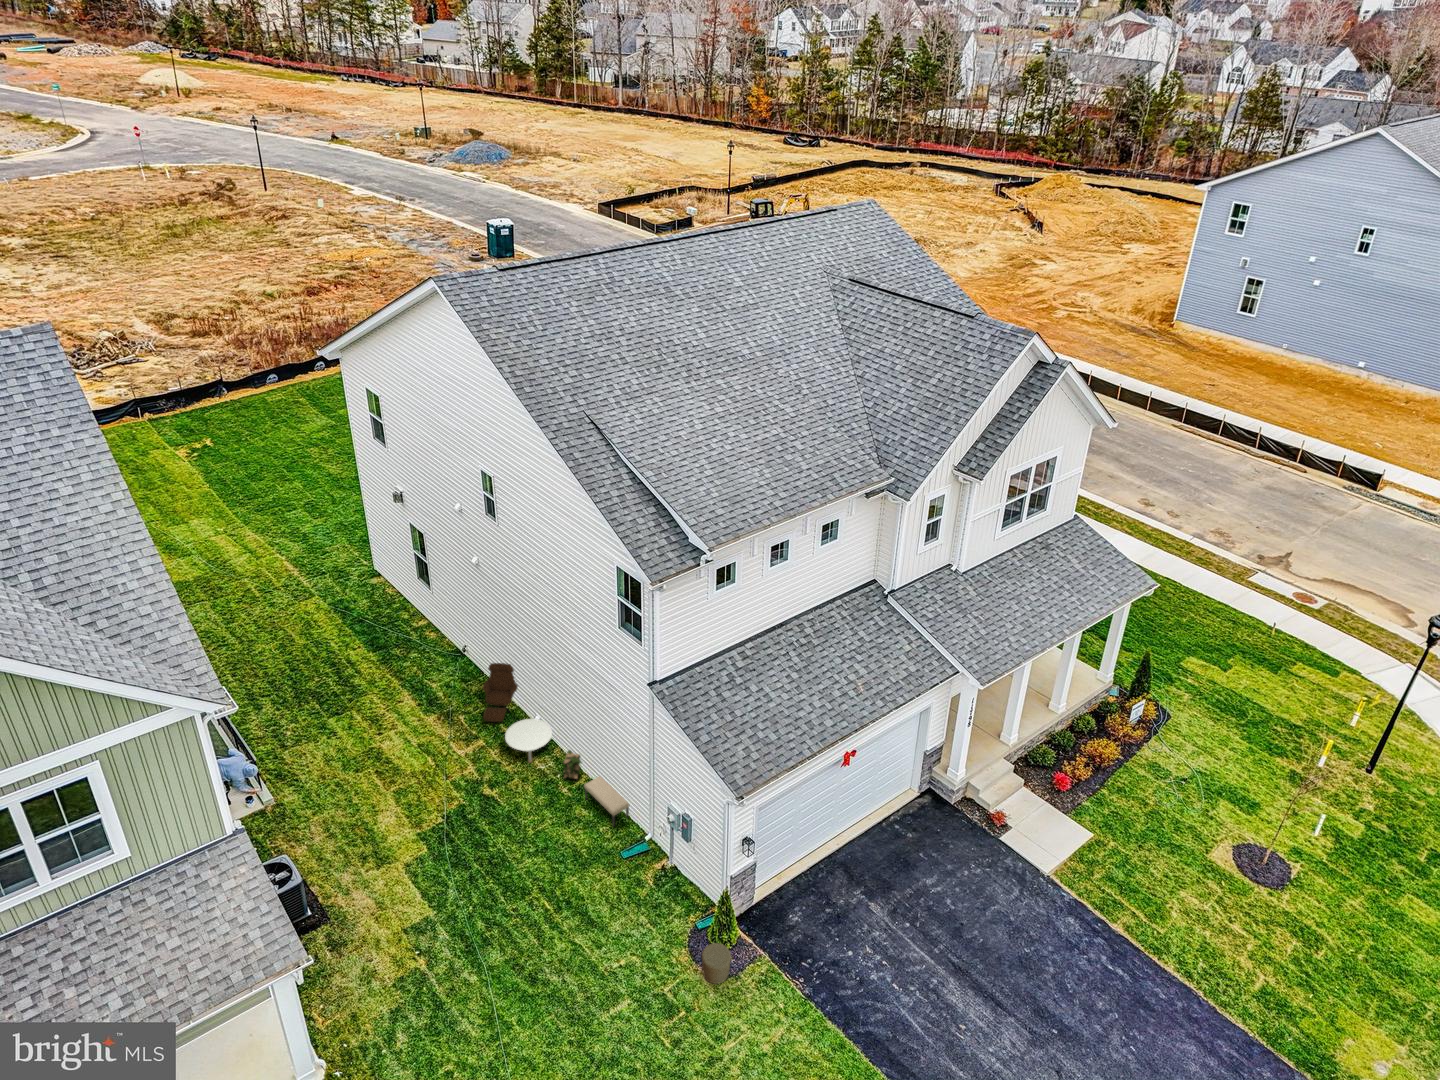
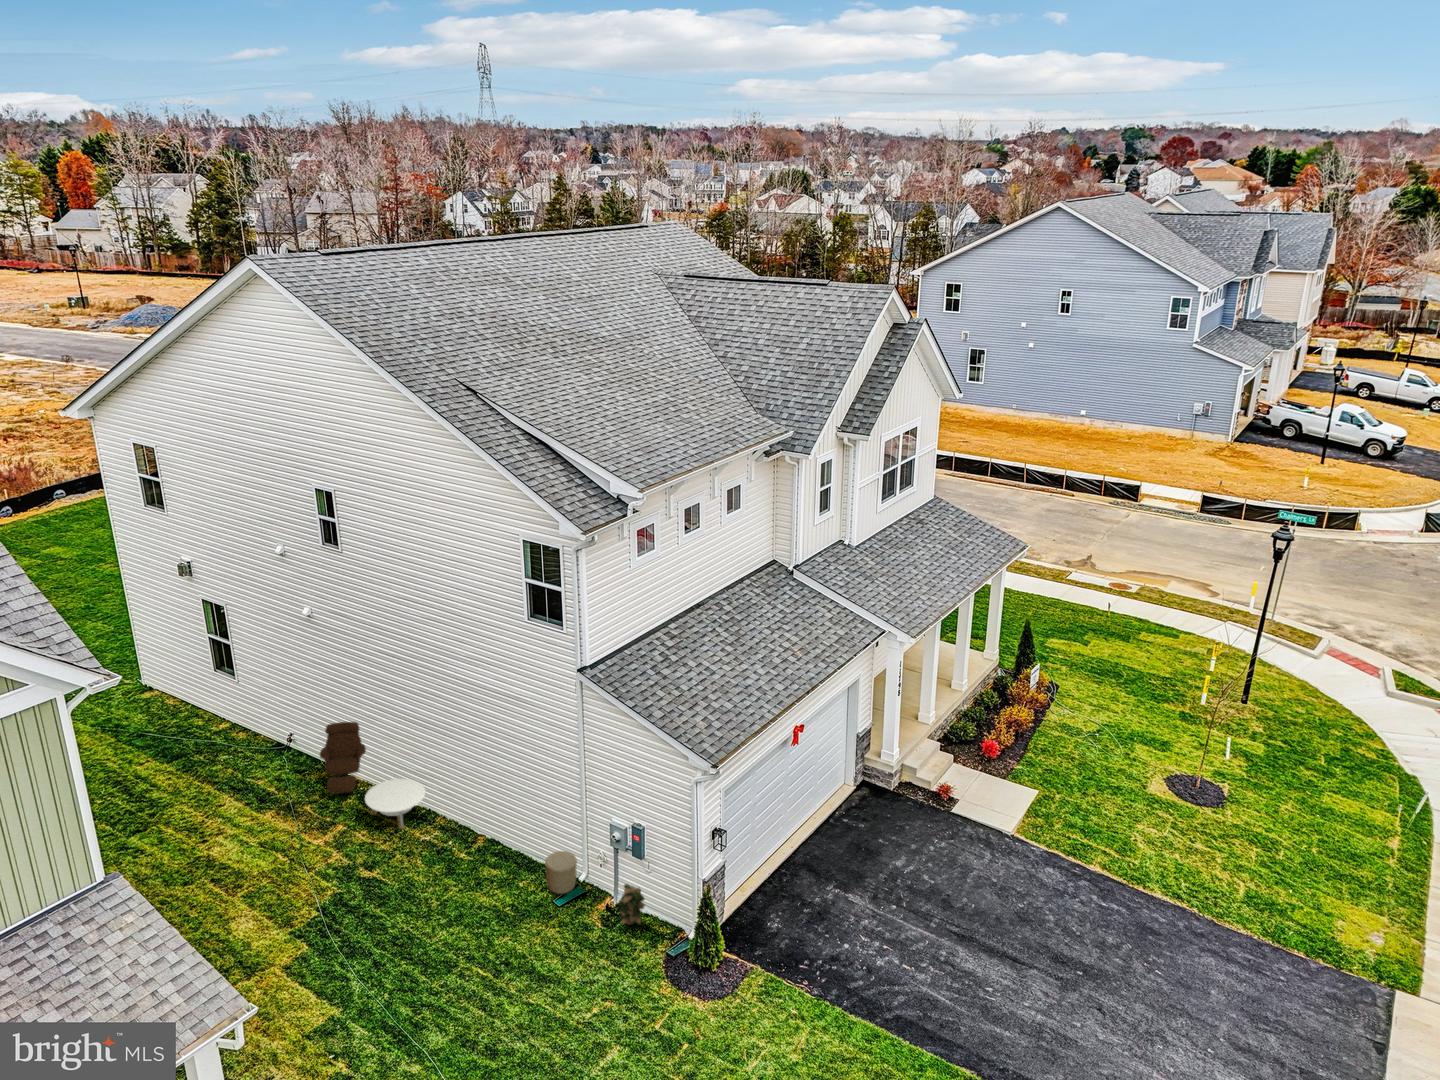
decorative plant: present [563,750,581,780] -> present [618,884,645,925]
bench: present [584,776,629,826] -> none [484,821,547,875]
basket: present [702,943,731,984] -> present [545,851,577,894]

